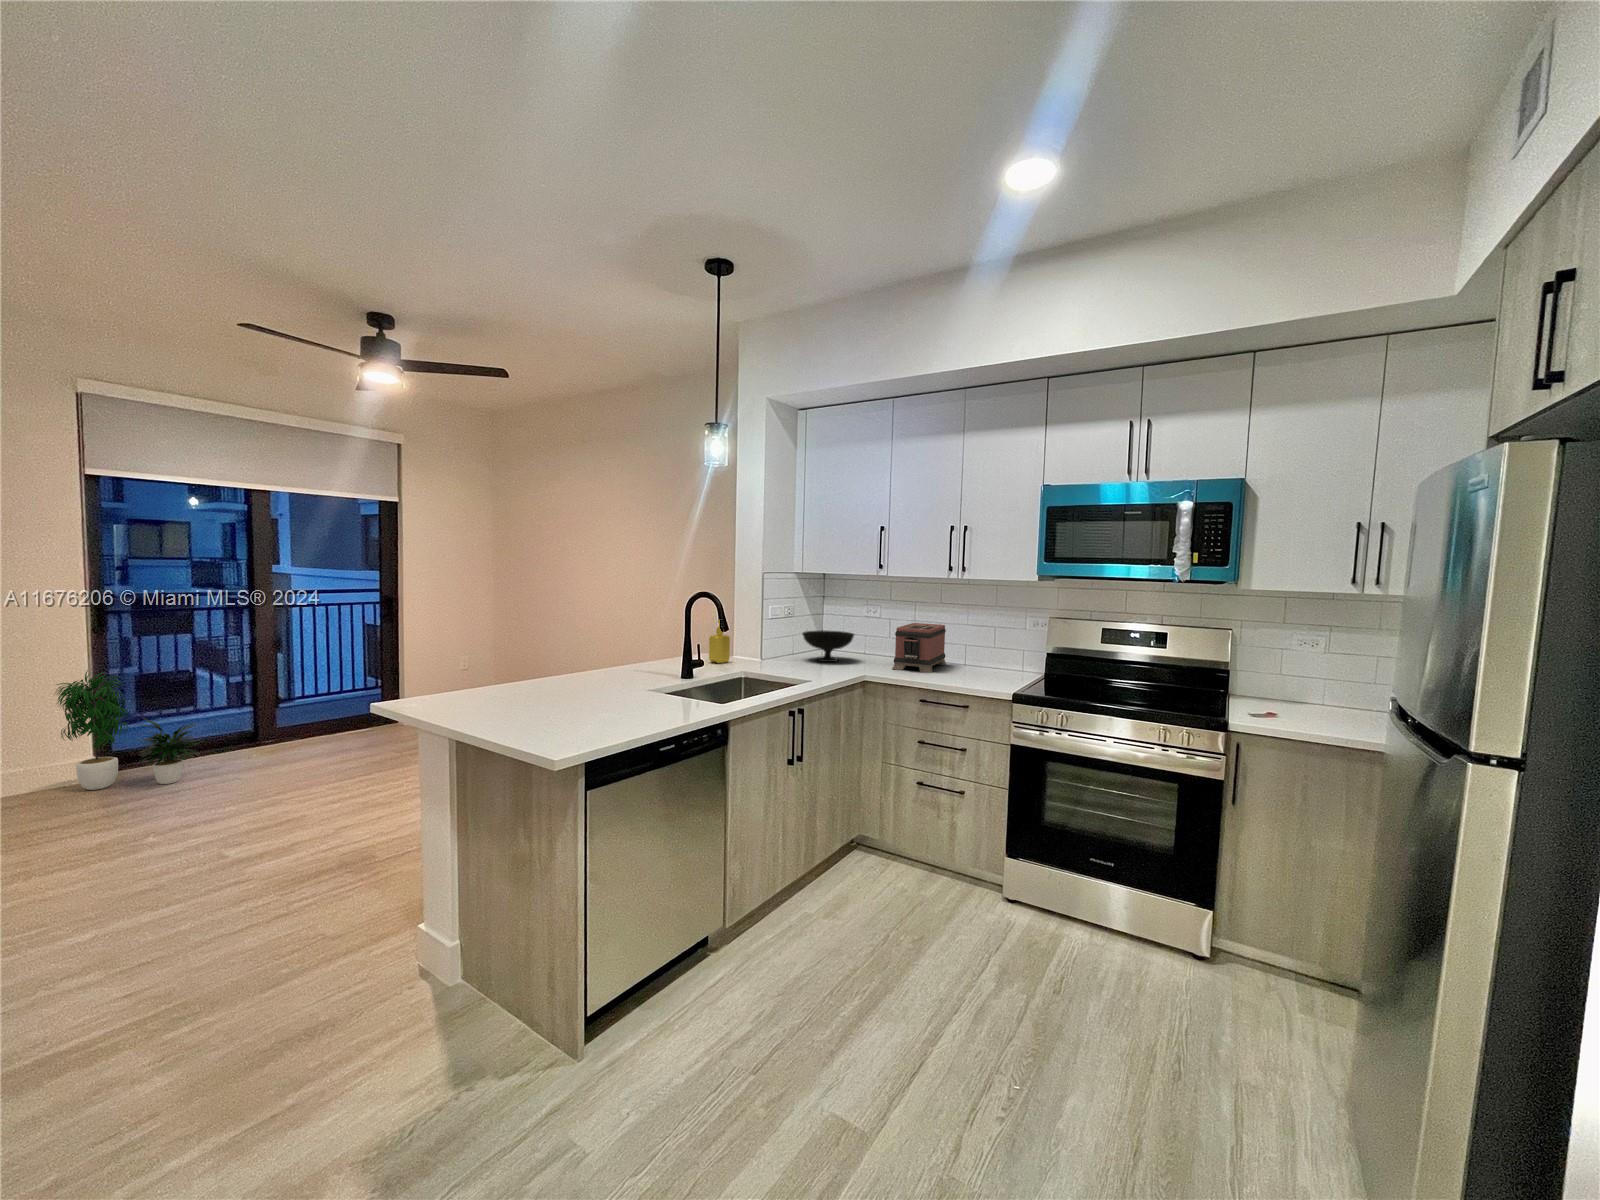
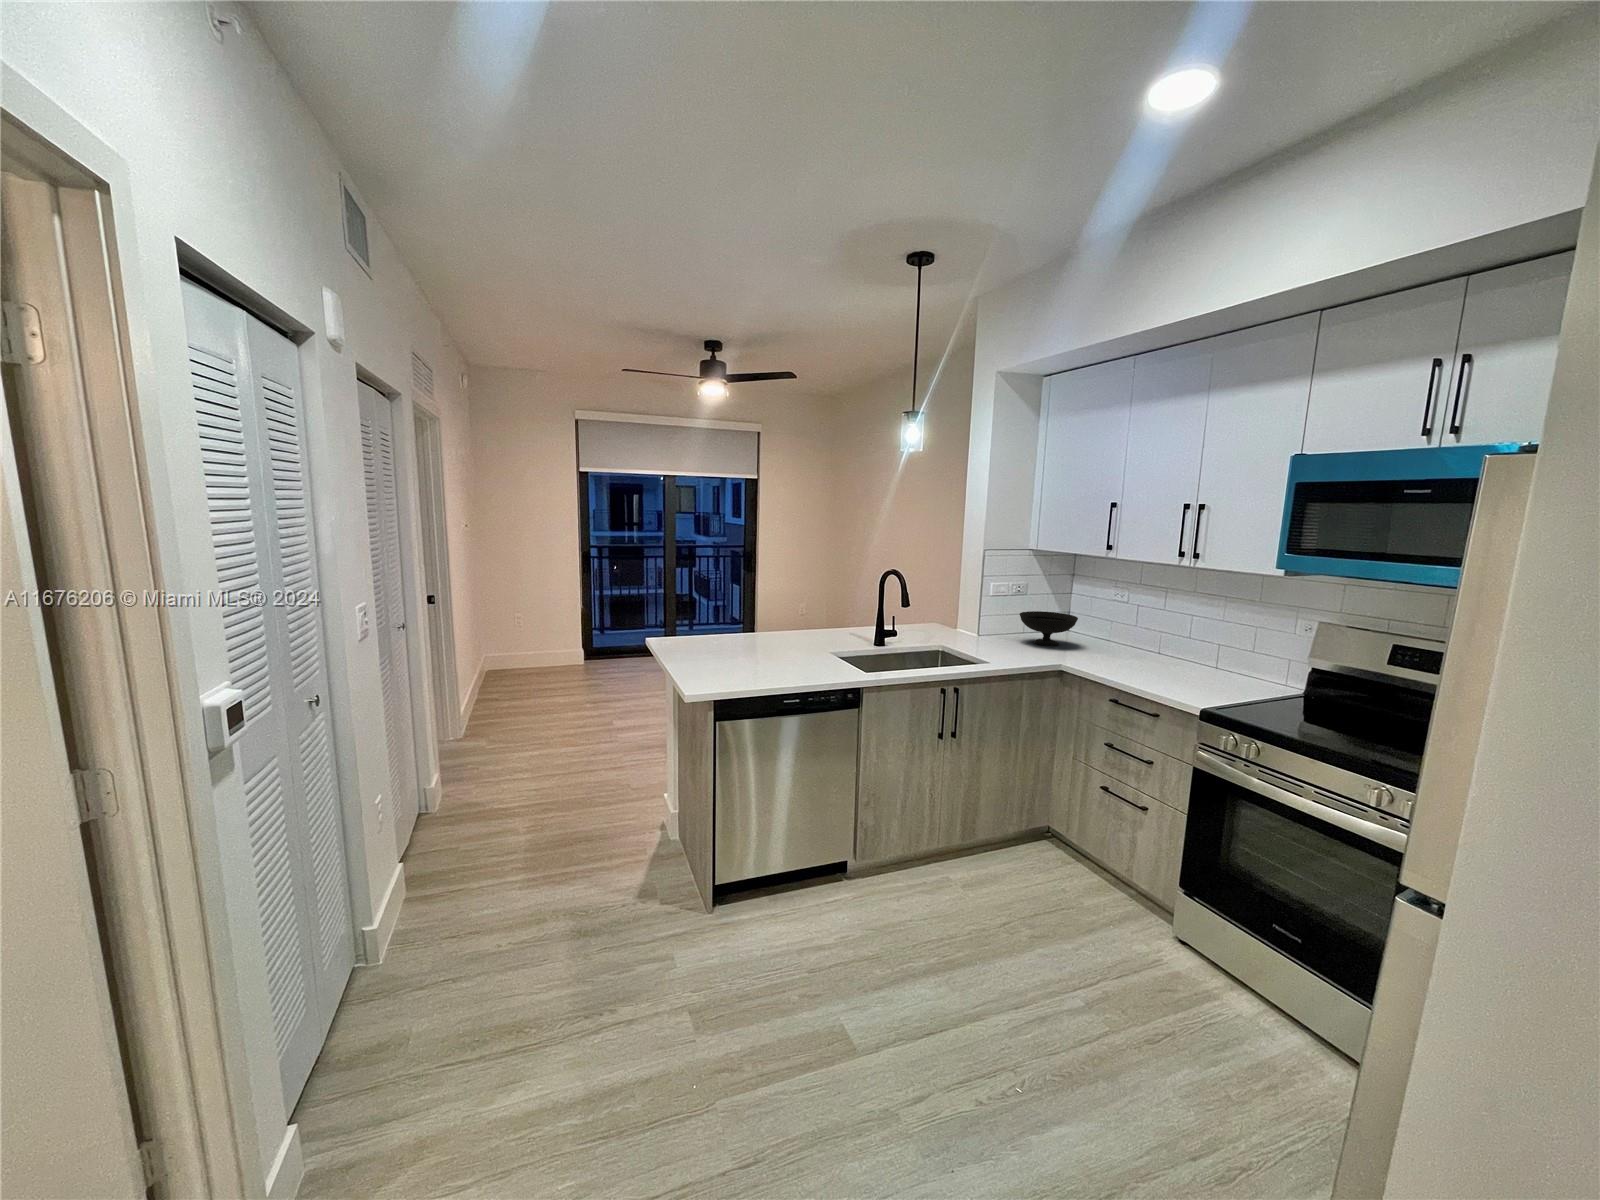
soap dispenser: present [709,620,730,663] -> none [924,593,945,634]
toaster: present [892,623,946,673] -> none [1102,613,1187,672]
potted plant: present [55,670,199,790] -> none [563,594,629,671]

